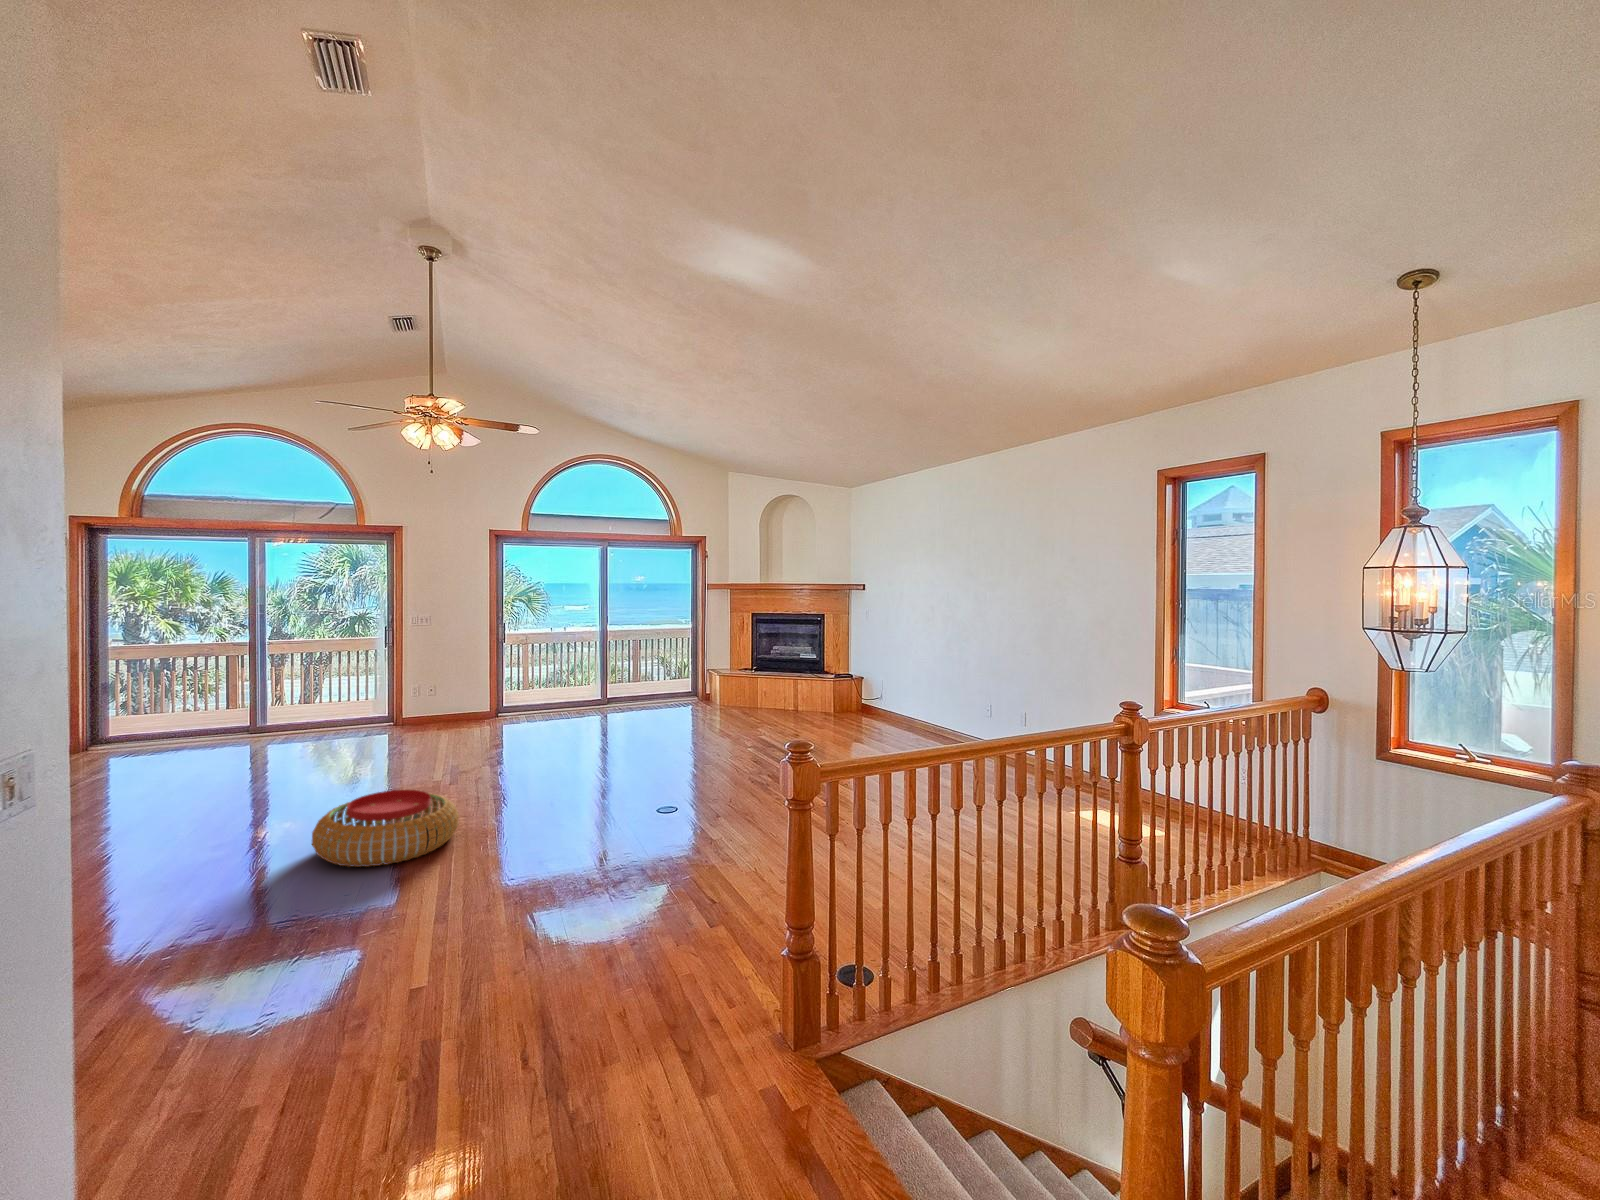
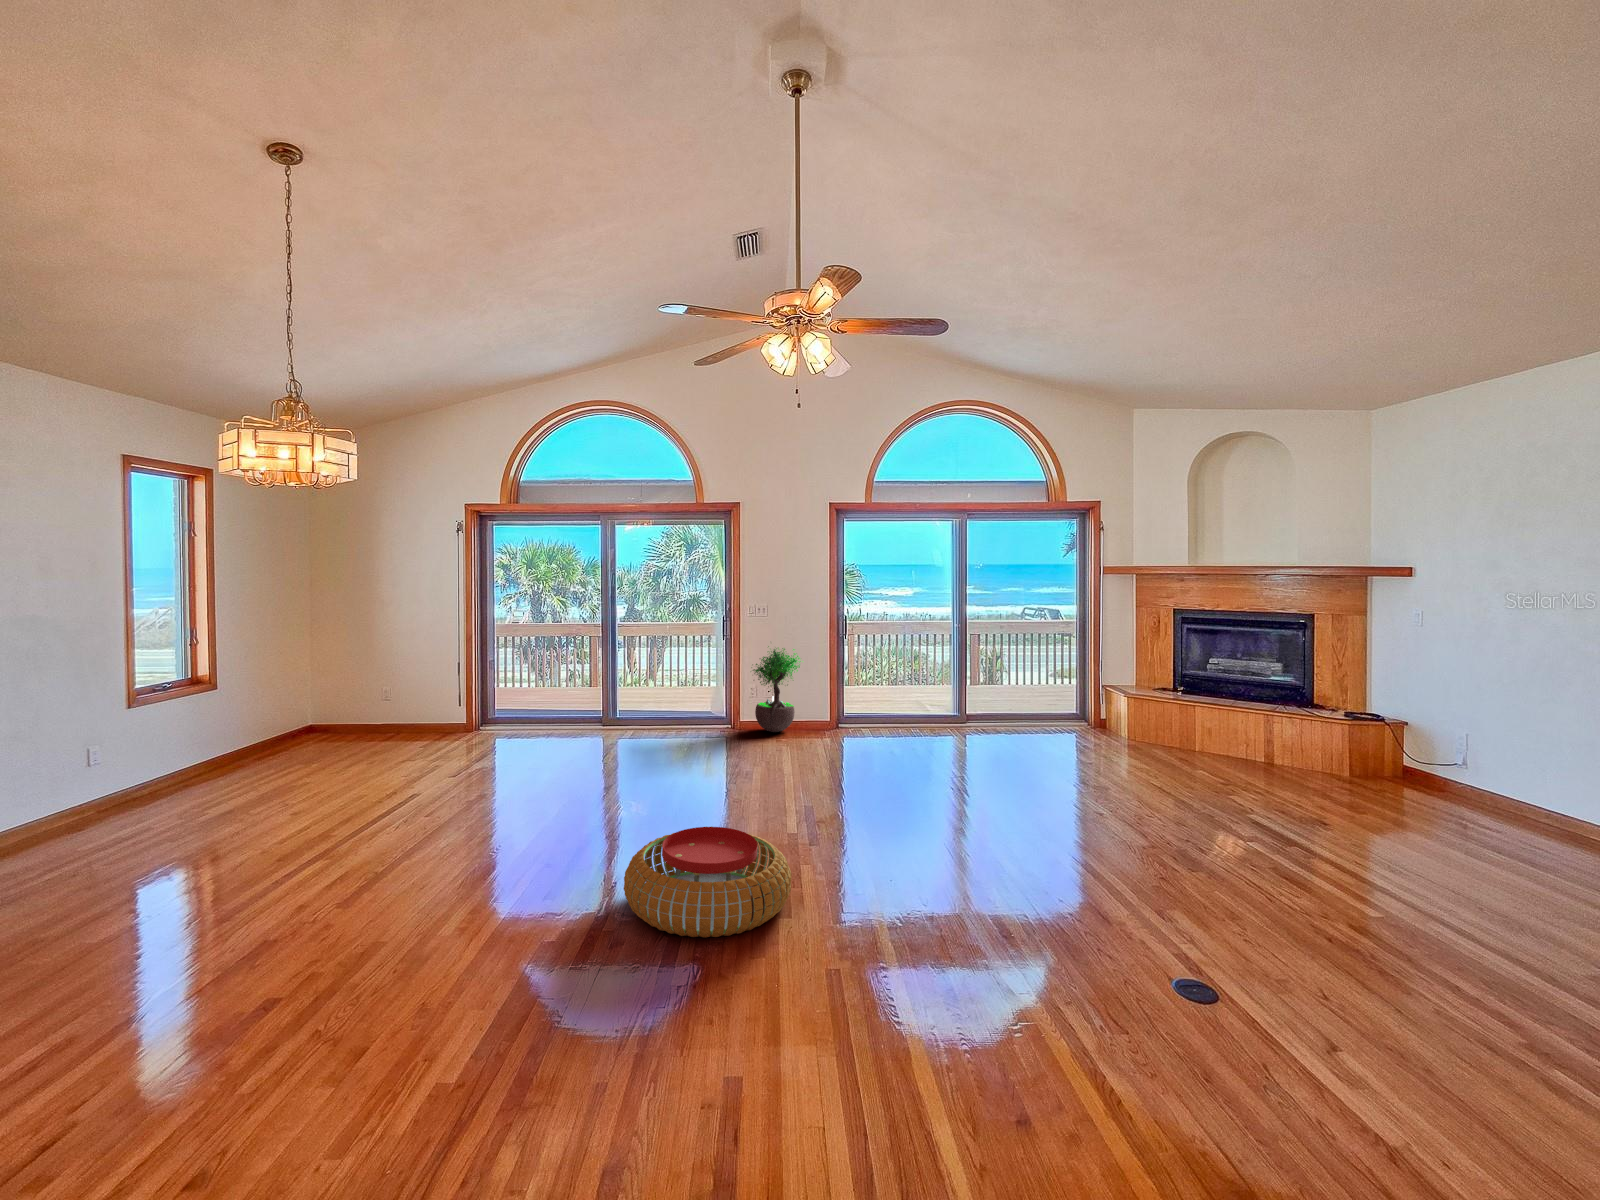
potted tree: none [416,648,469,725] -> present [753,646,801,732]

